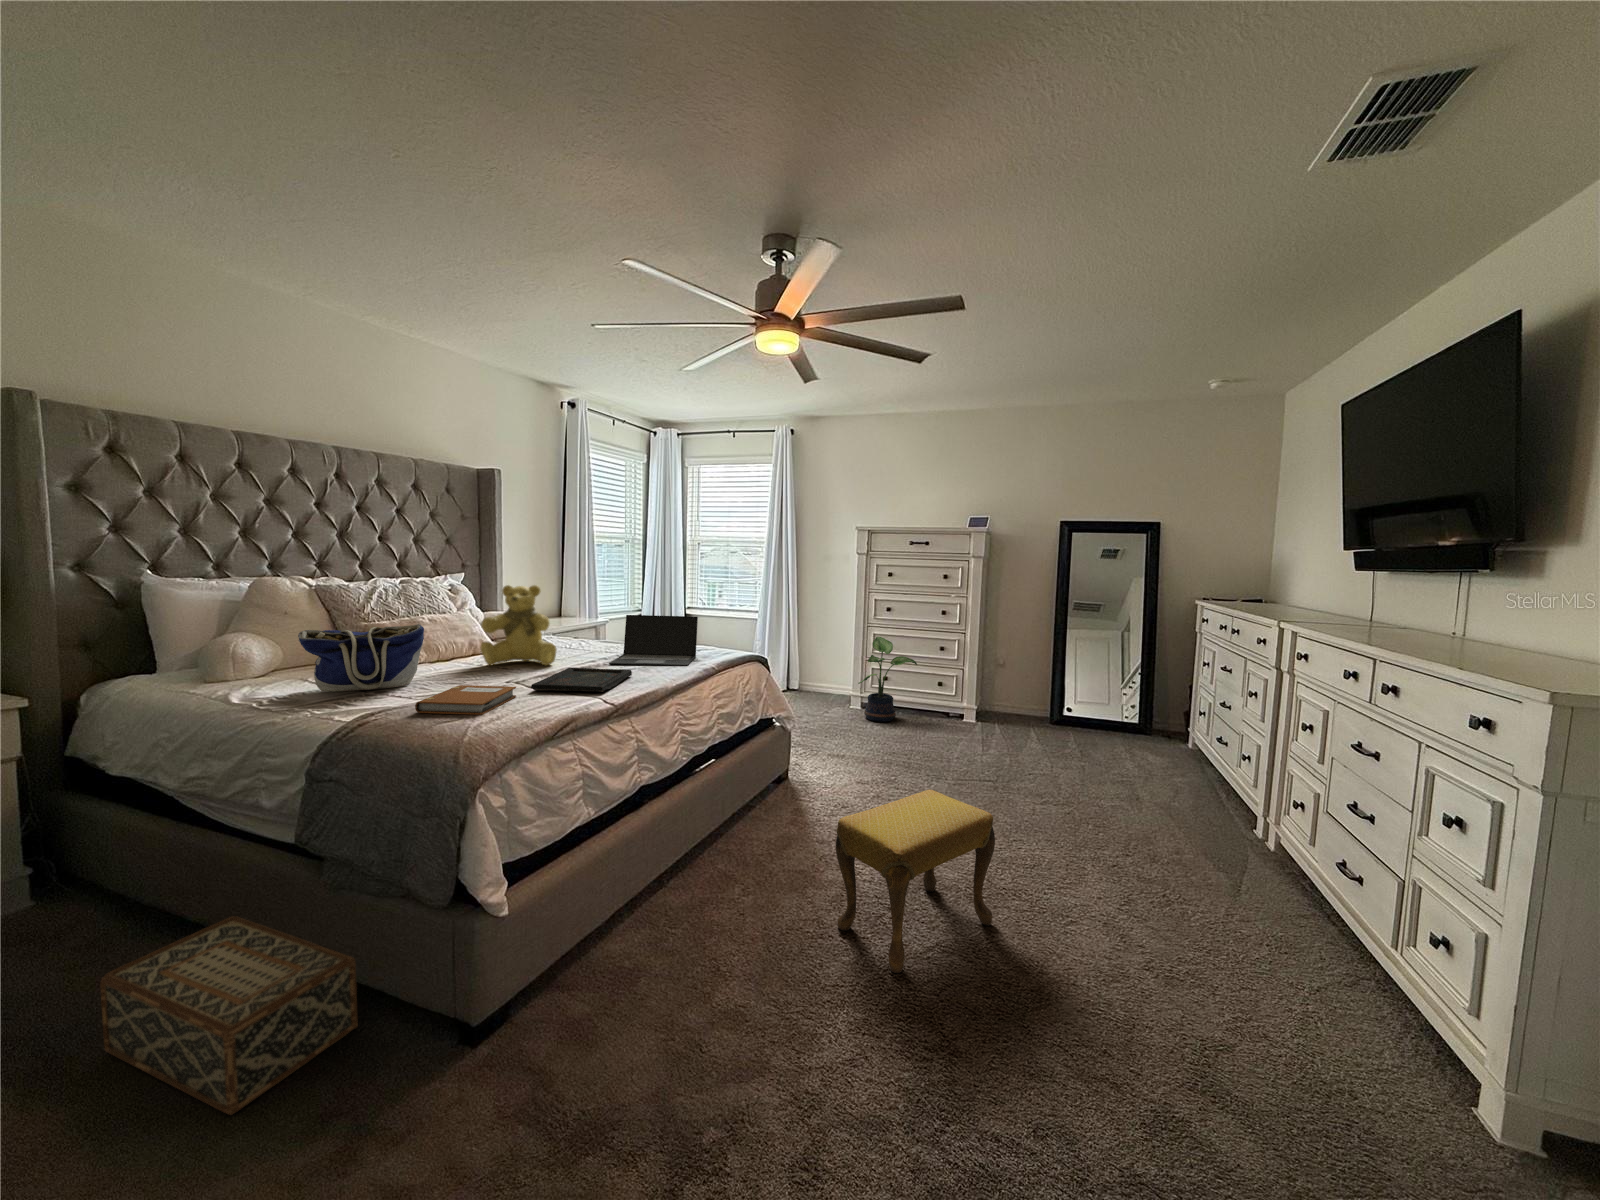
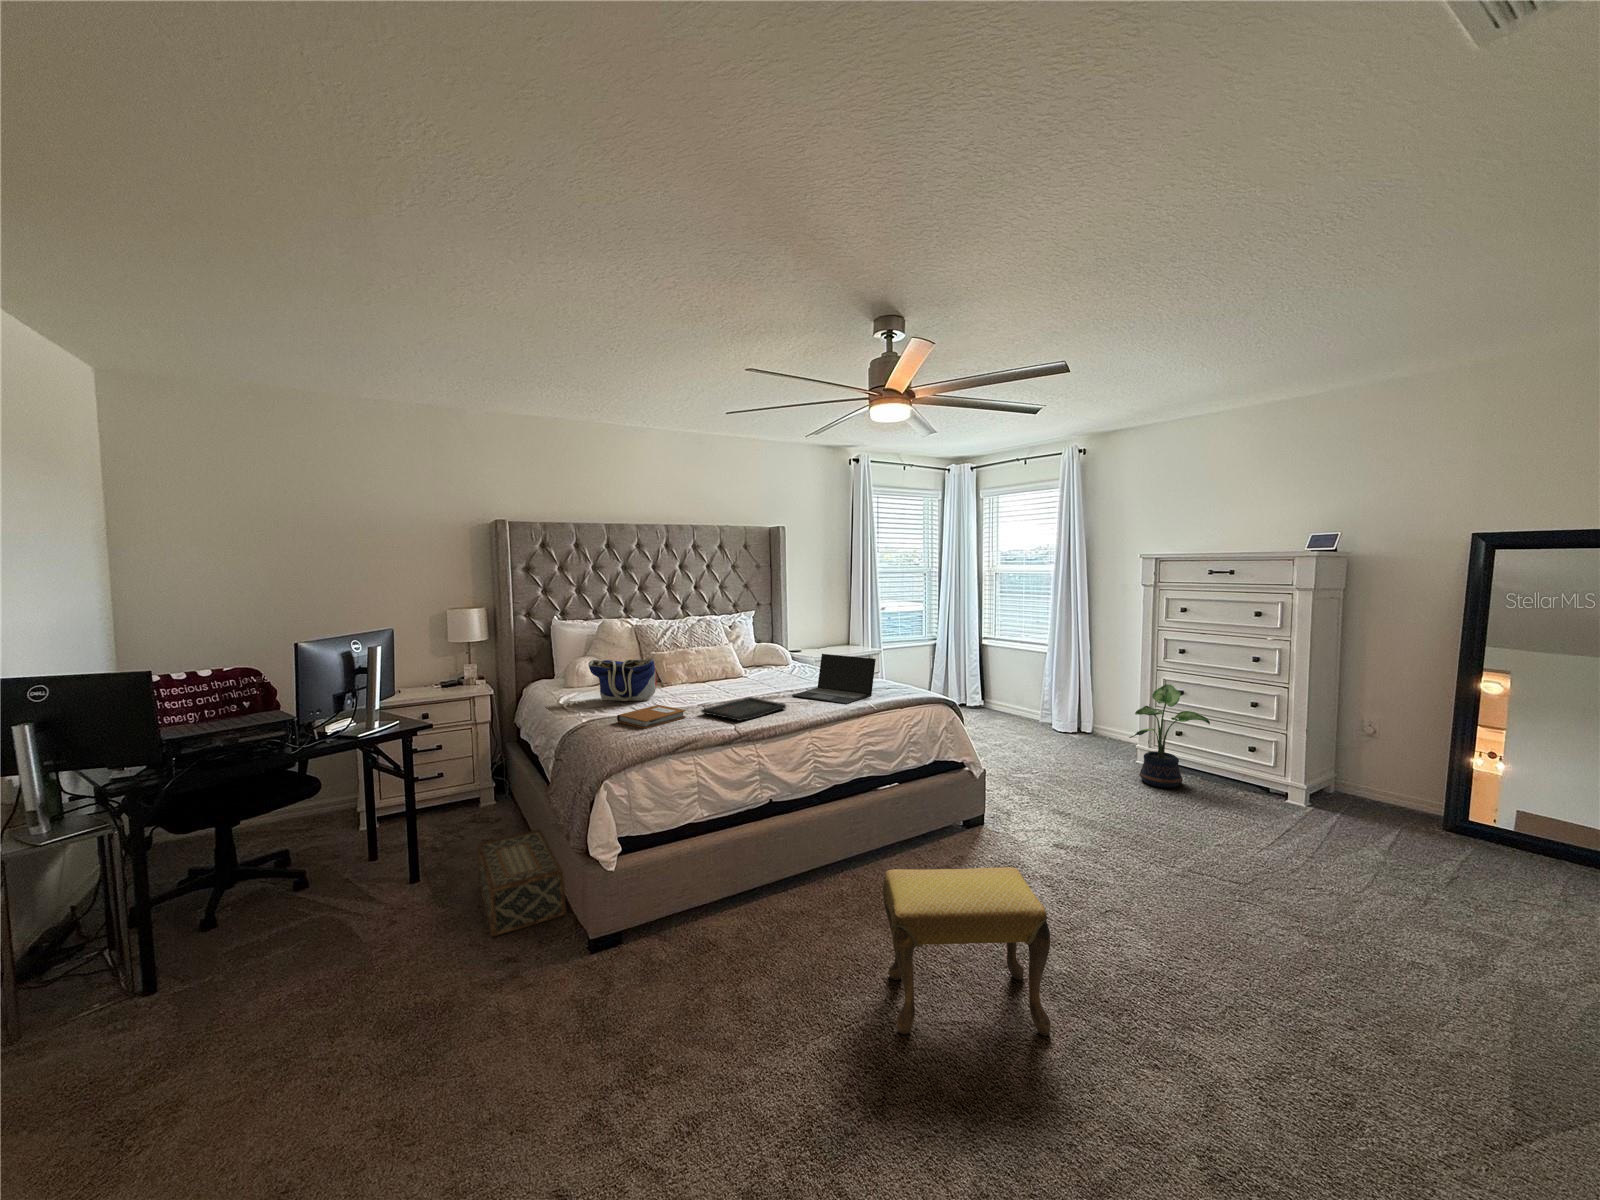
teddy bear: present [481,585,557,665] -> none [711,628,758,693]

